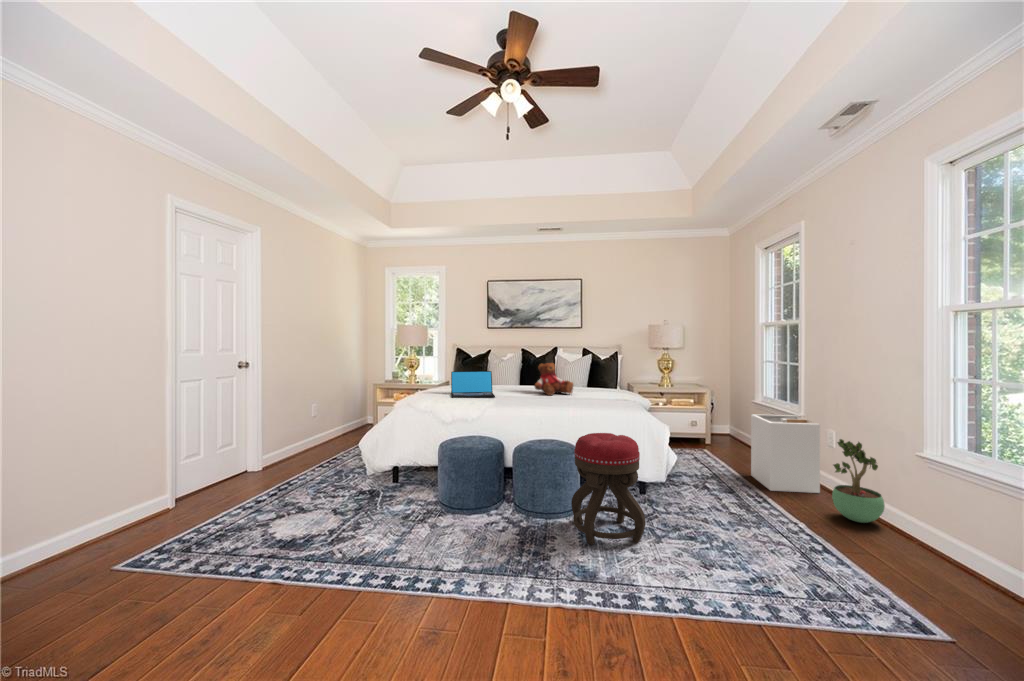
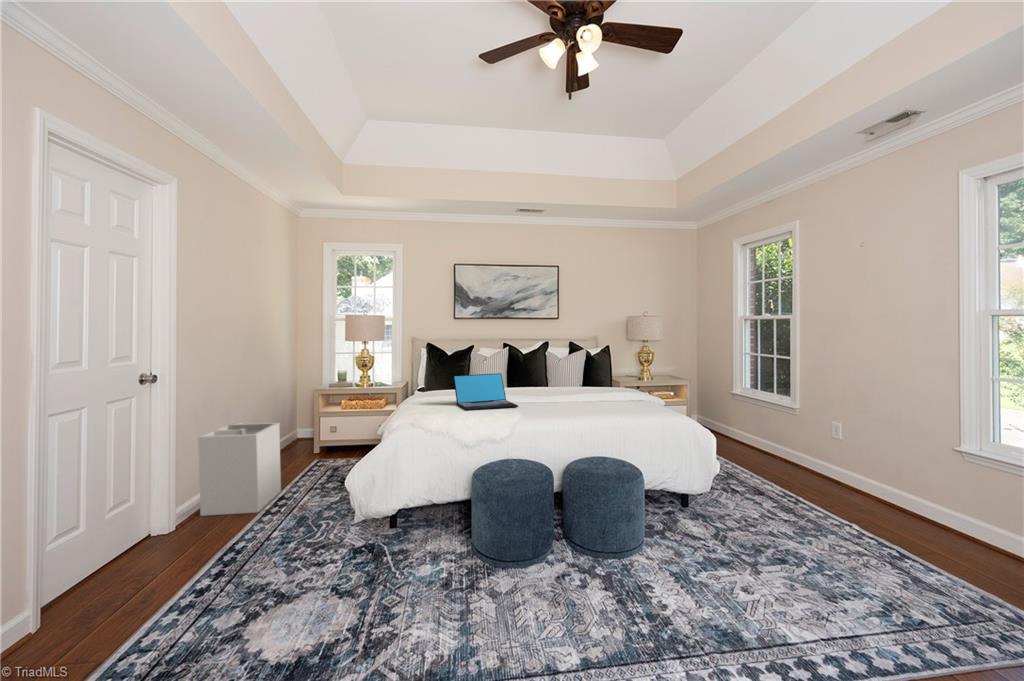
teddy bear: present [534,363,573,395] -> none [550,361,594,400]
laundry hamper: present [751,414,820,493] -> present [198,423,281,516]
ottoman: present [571,433,646,545] -> none [661,449,768,596]
potted plant: present [832,439,885,523] -> none [891,436,958,522]

